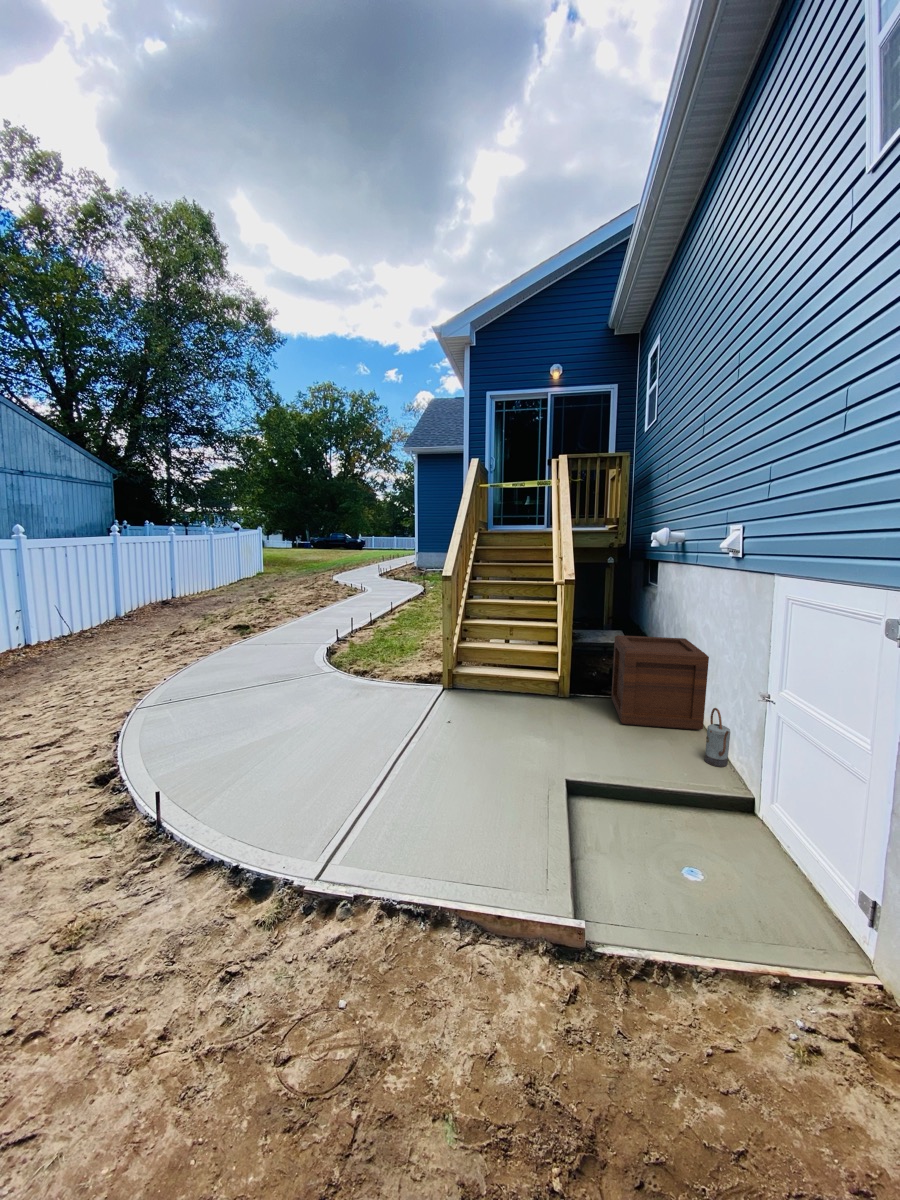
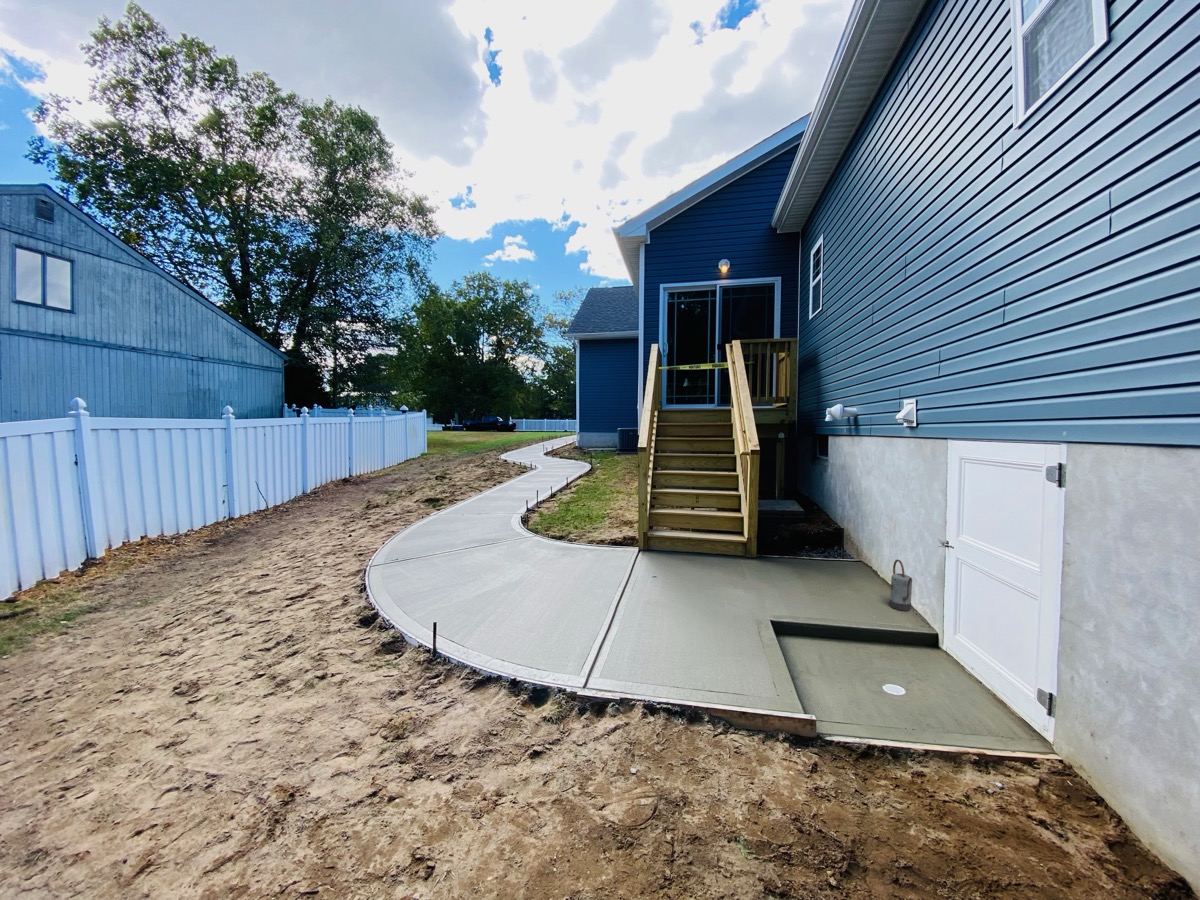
wooden crate: present [611,635,709,730] -> none [796,500,888,583]

